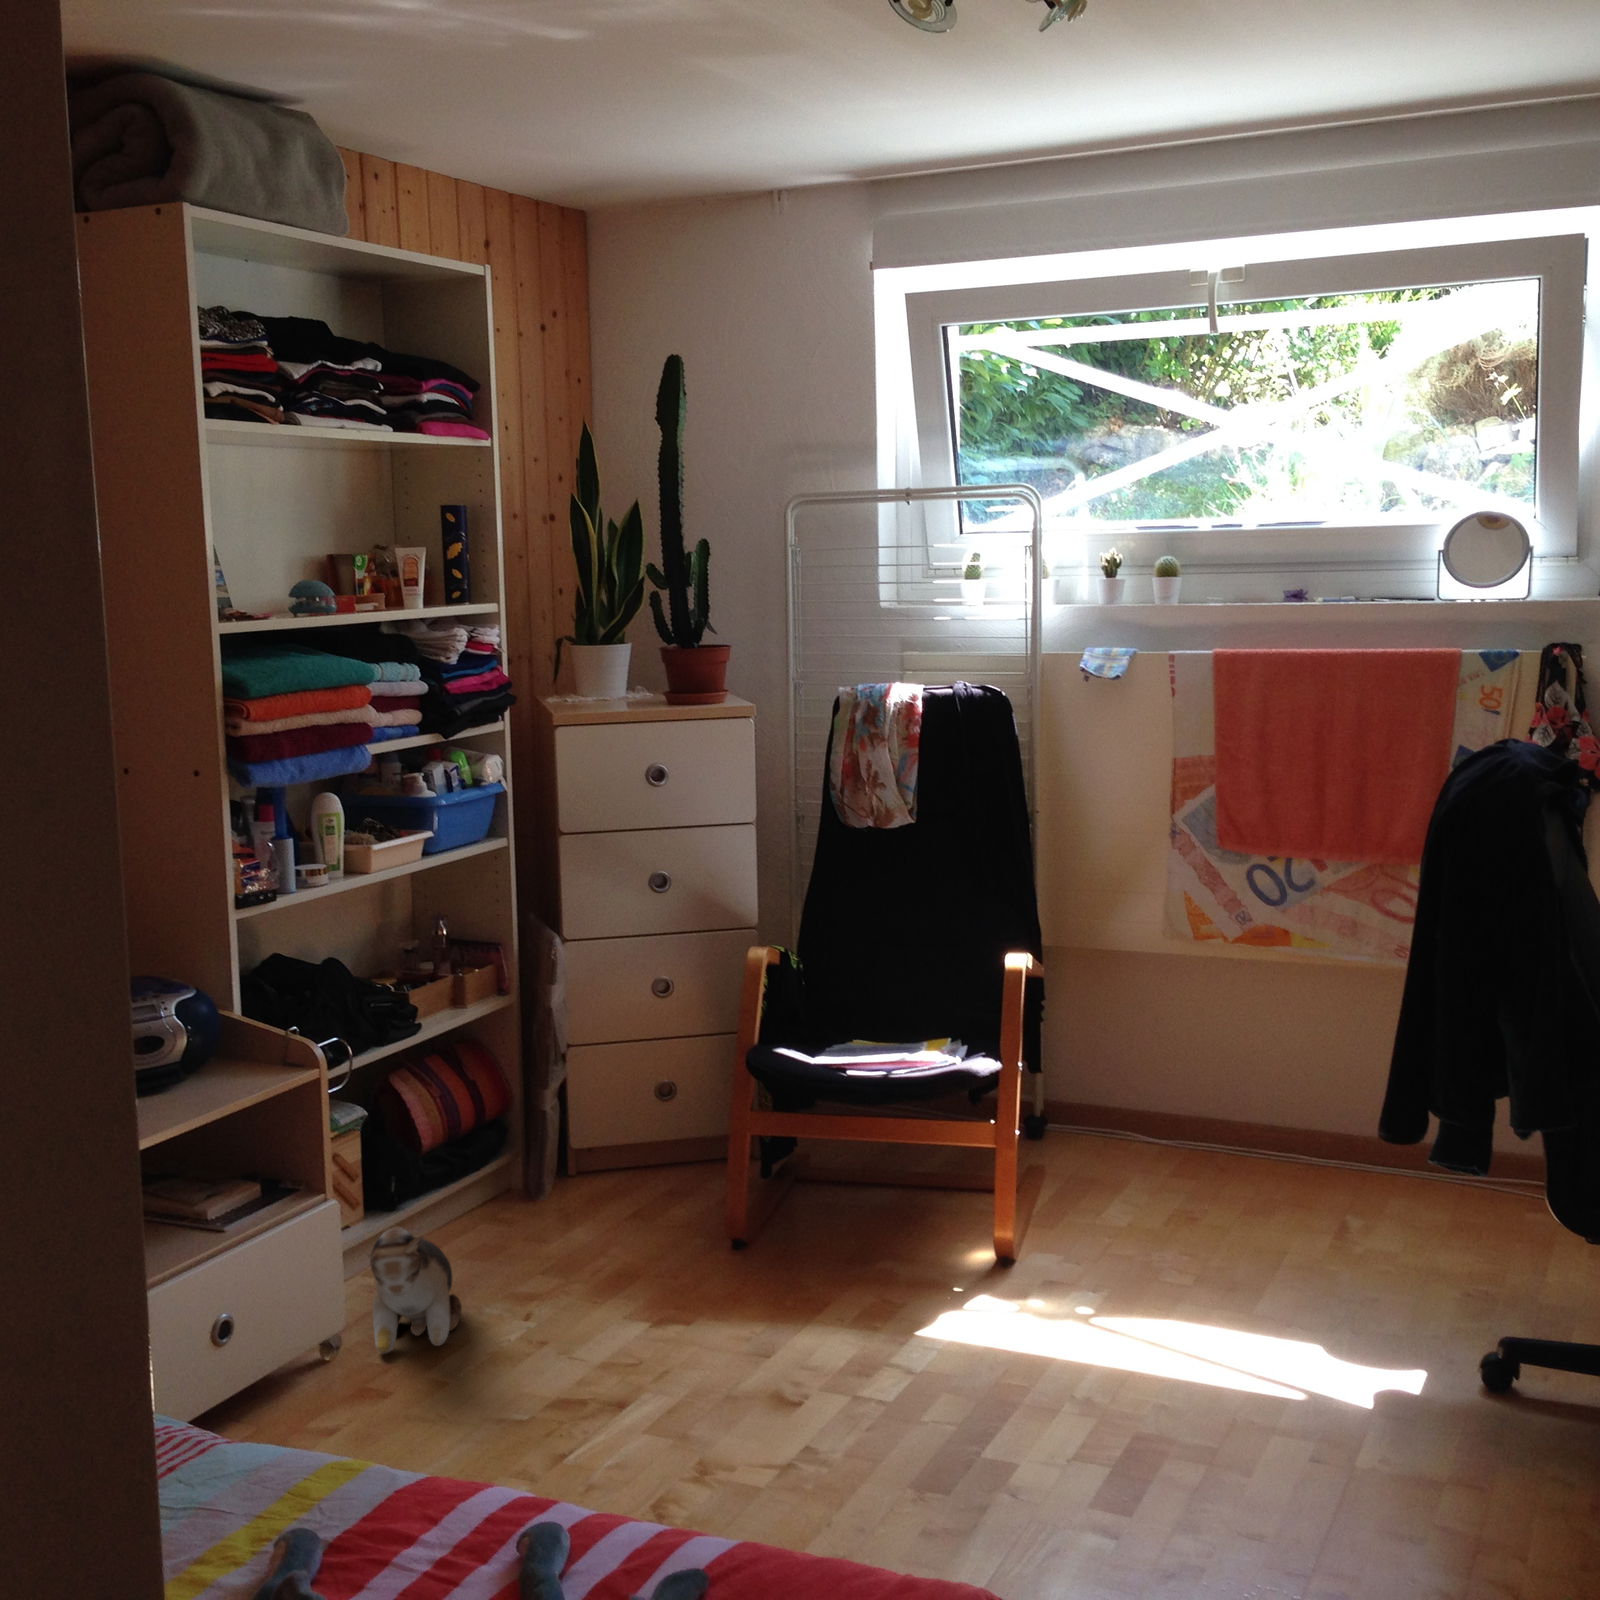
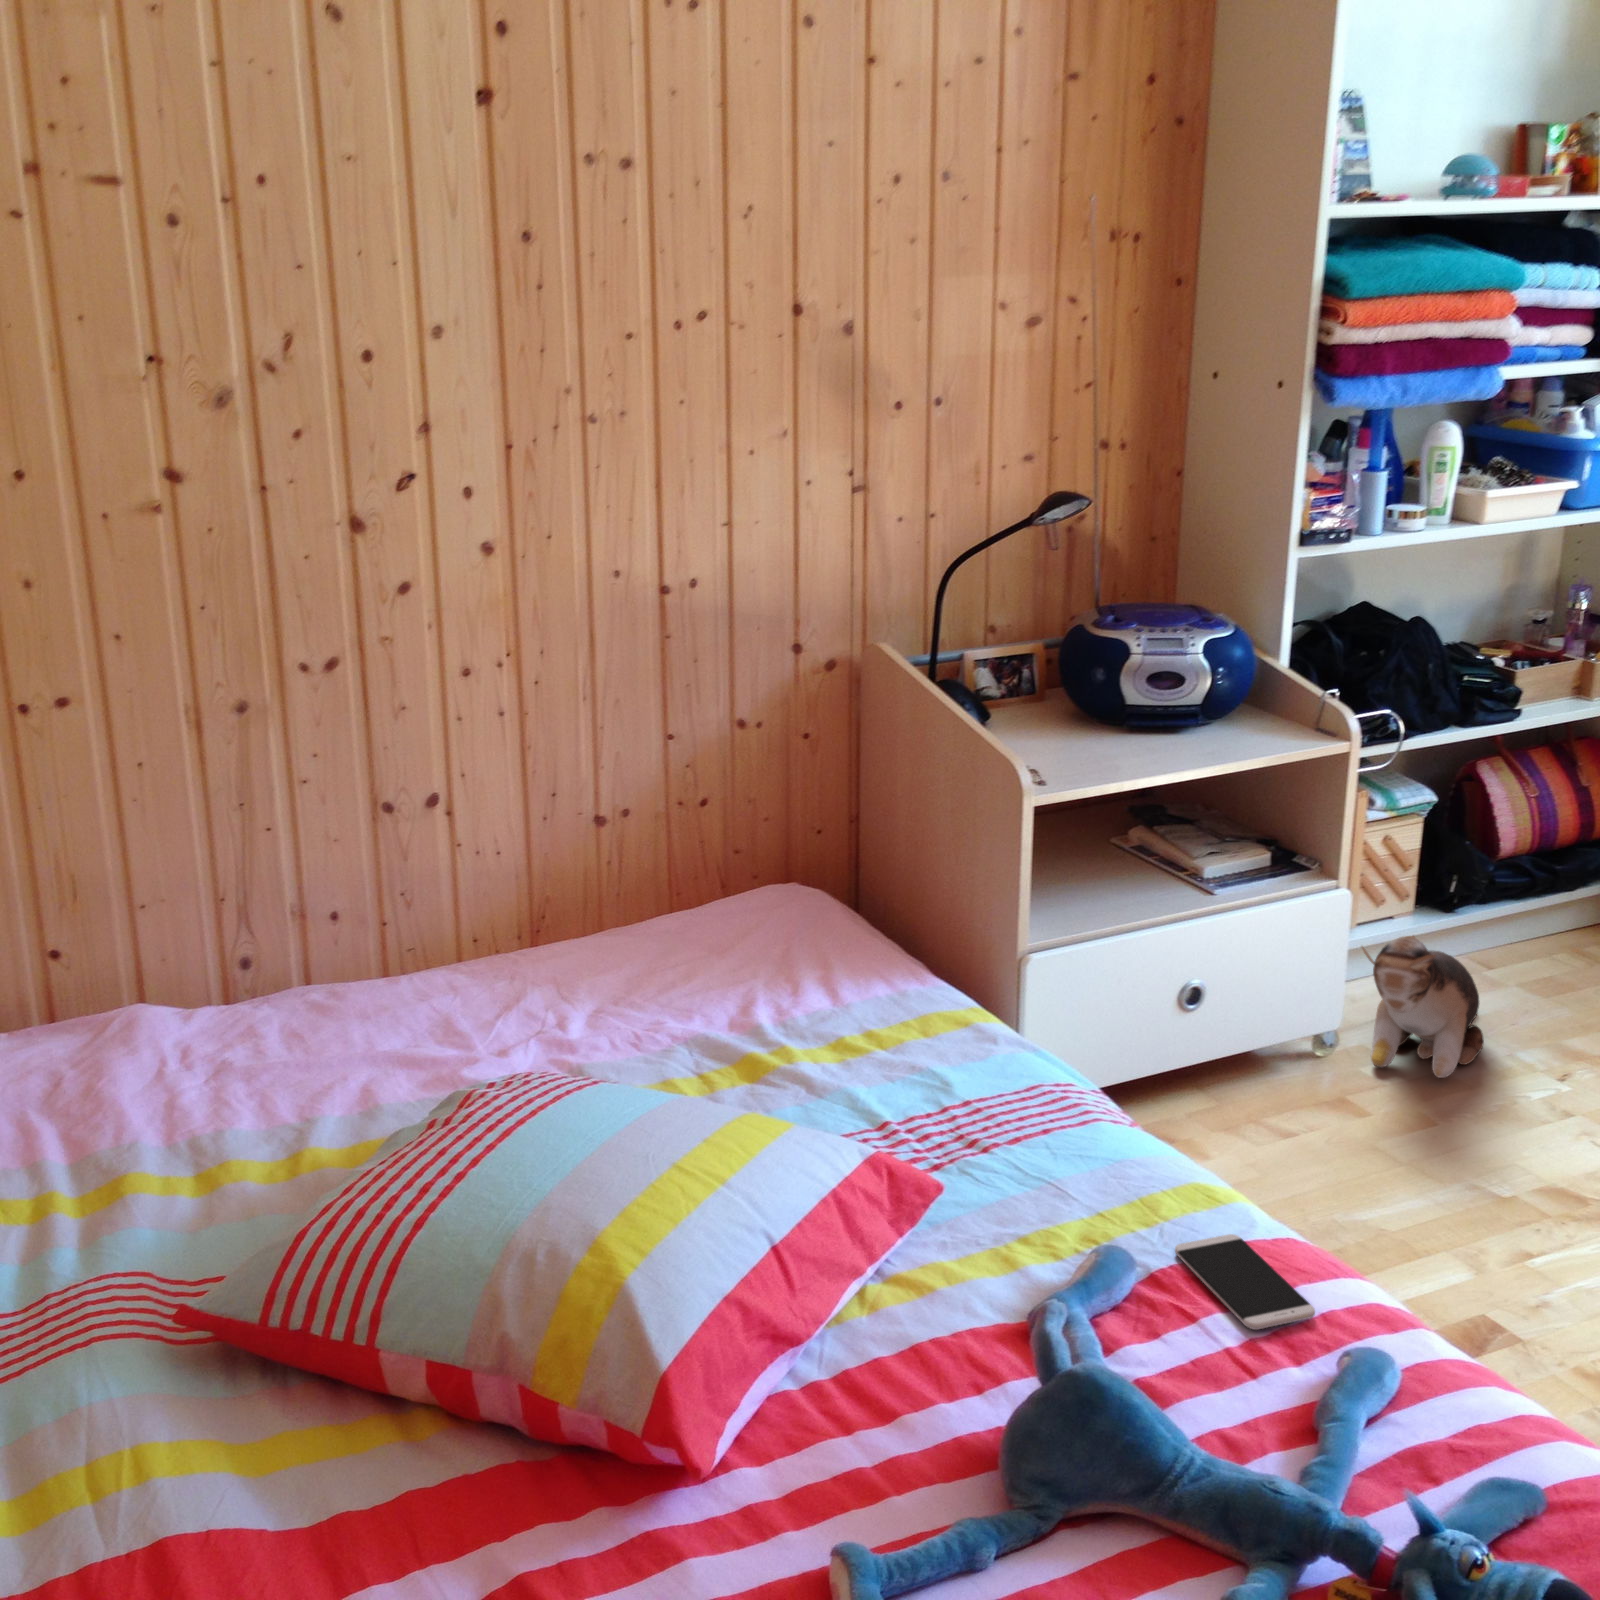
smartphone: none [342,1489,478,1553] -> present [1175,1234,1315,1329]

